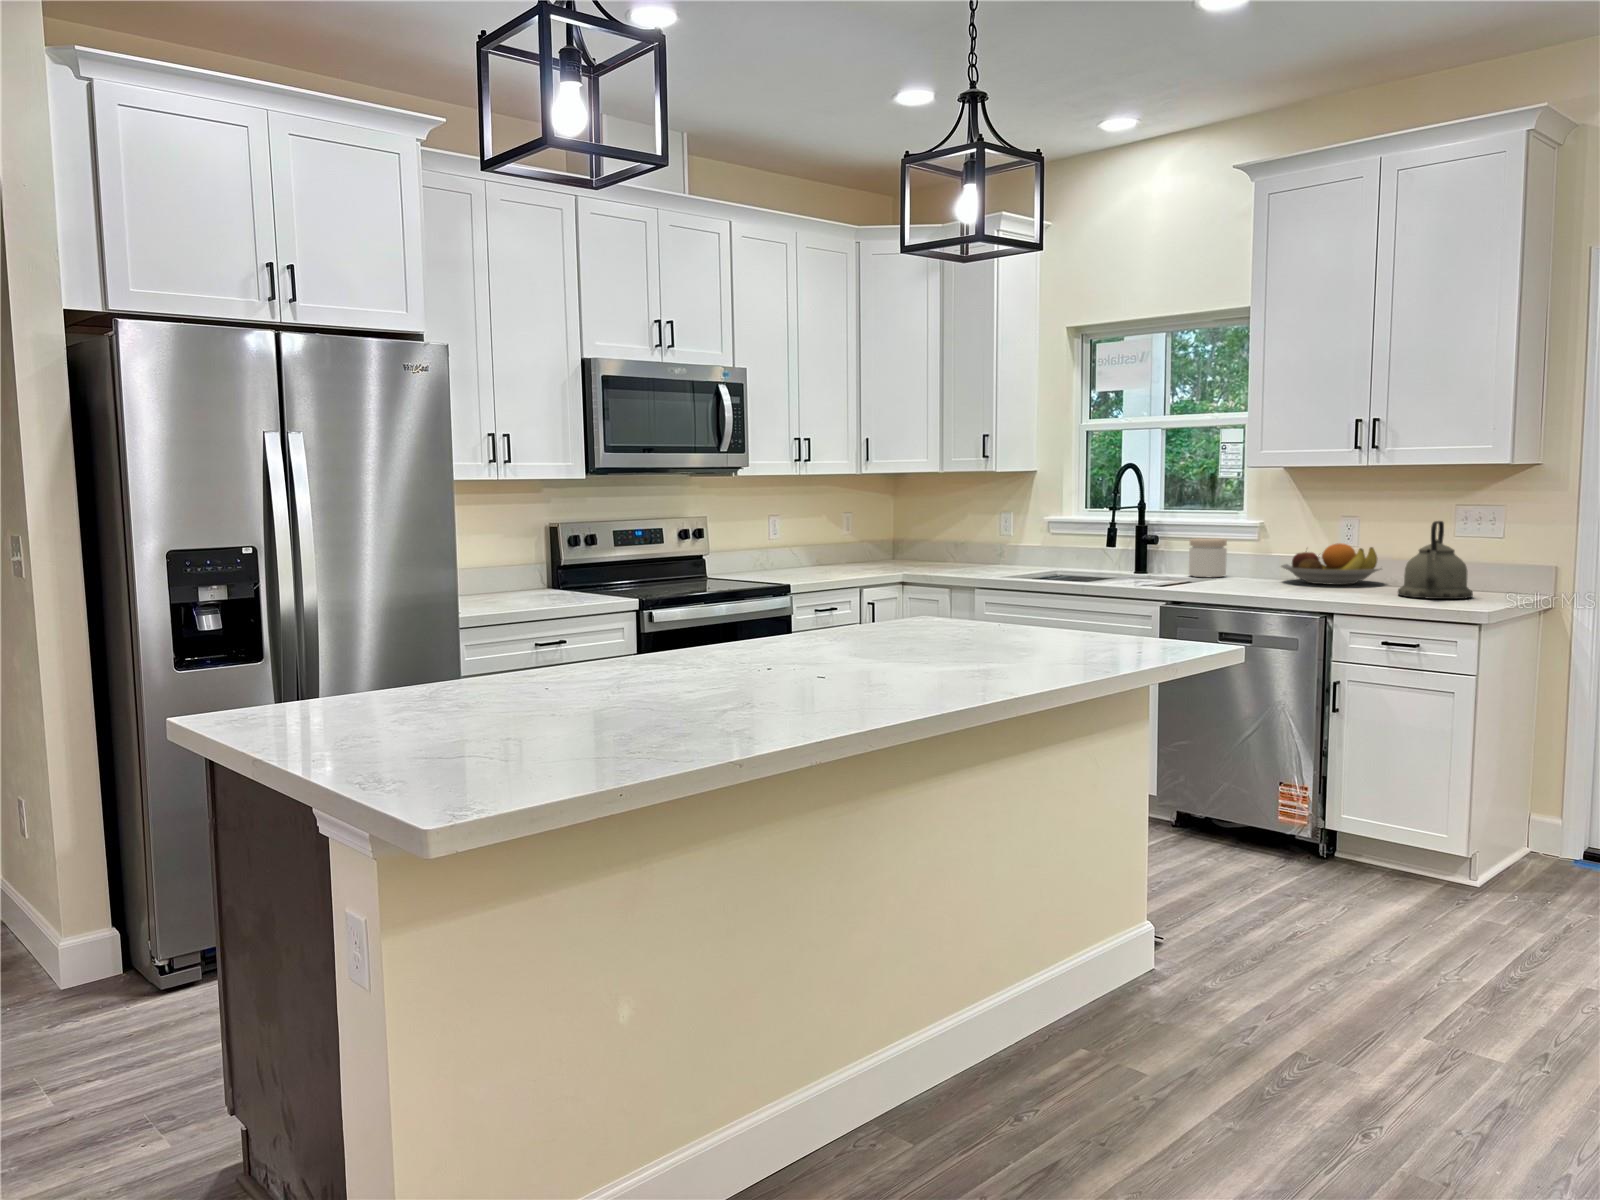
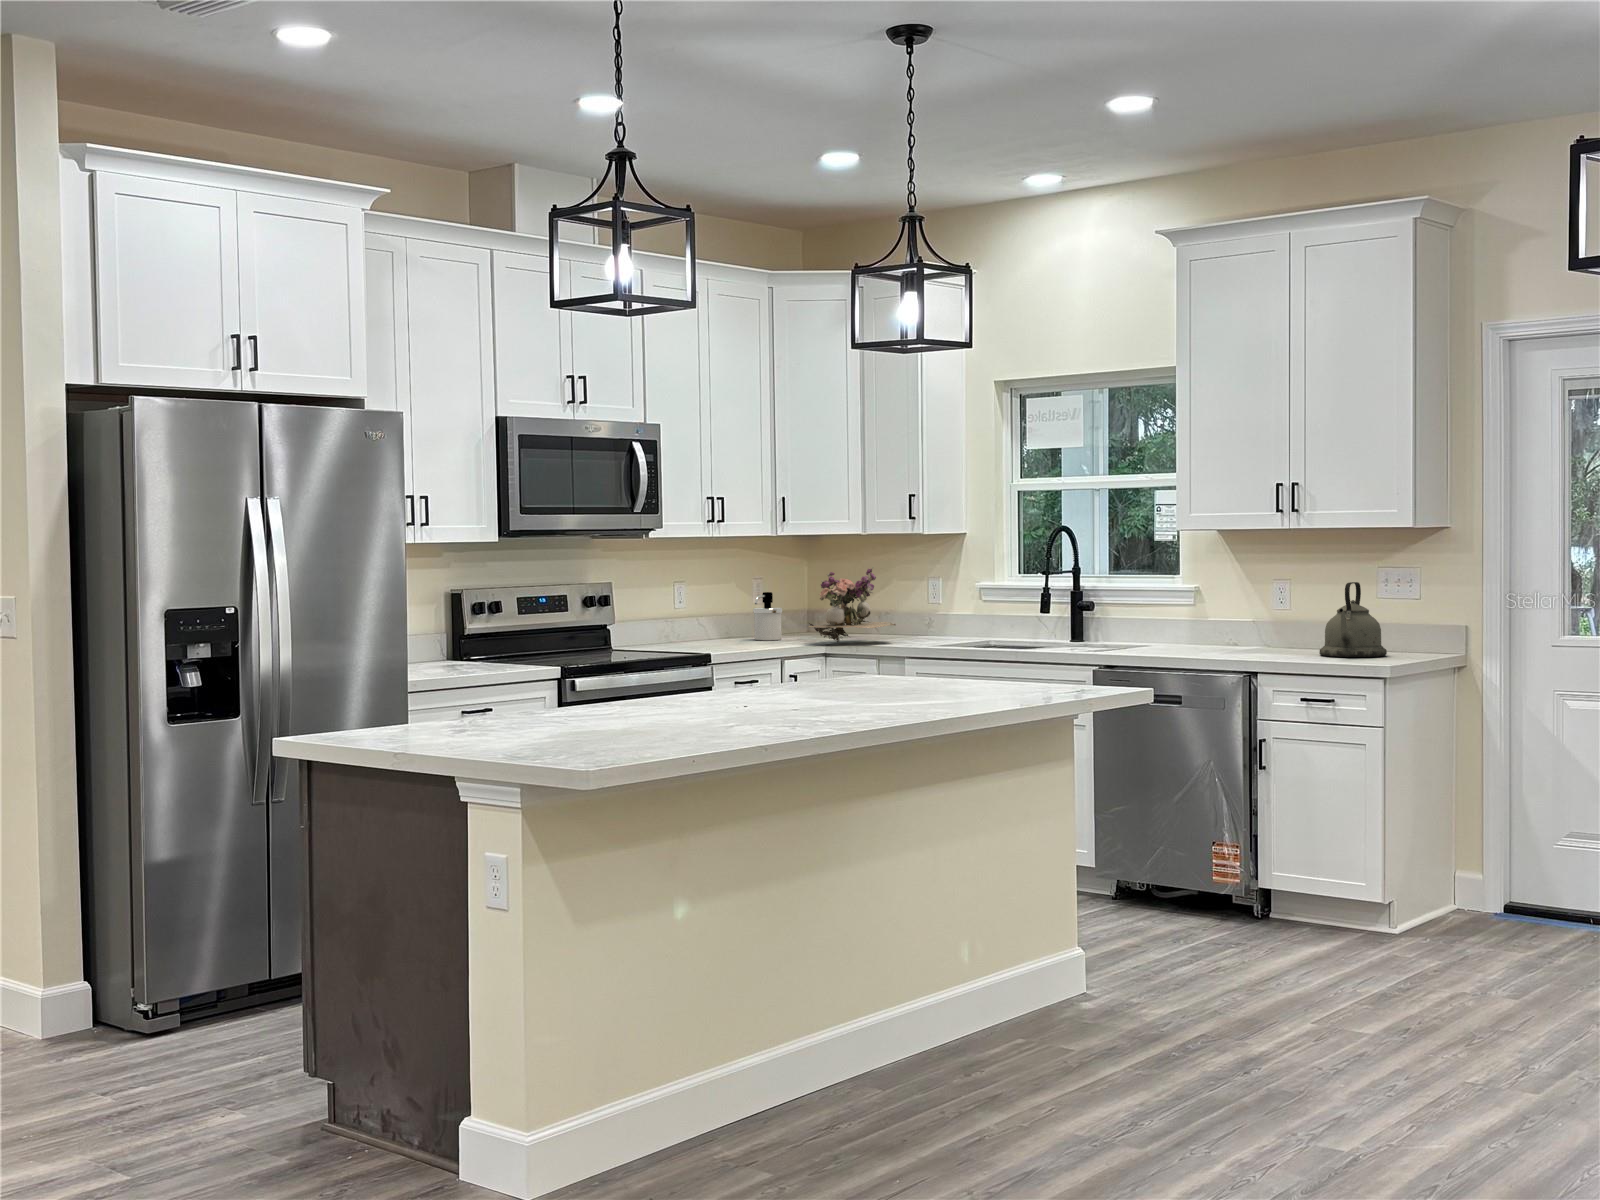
flower arrangement: none [885,501,967,572] -> present [809,567,896,642]
soap dispenser: none [839,524,865,568] -> present [753,592,782,640]
jar: present [1189,538,1227,577] -> none [1127,604,1165,644]
fruit bowl: present [1281,543,1381,585] -> none [1216,607,1314,648]

